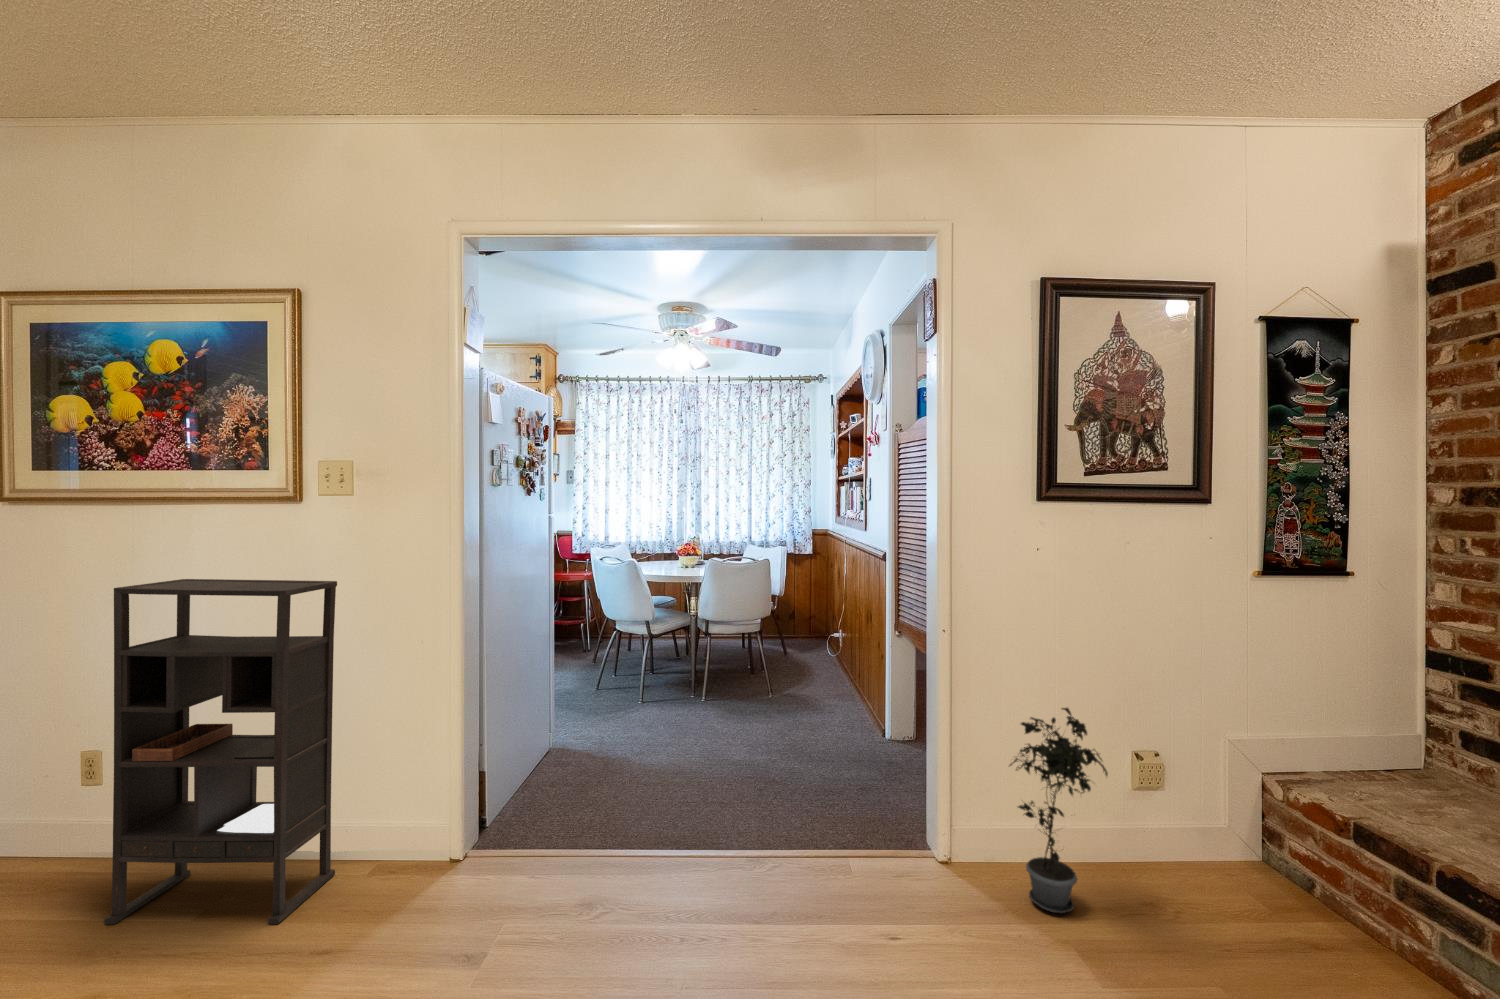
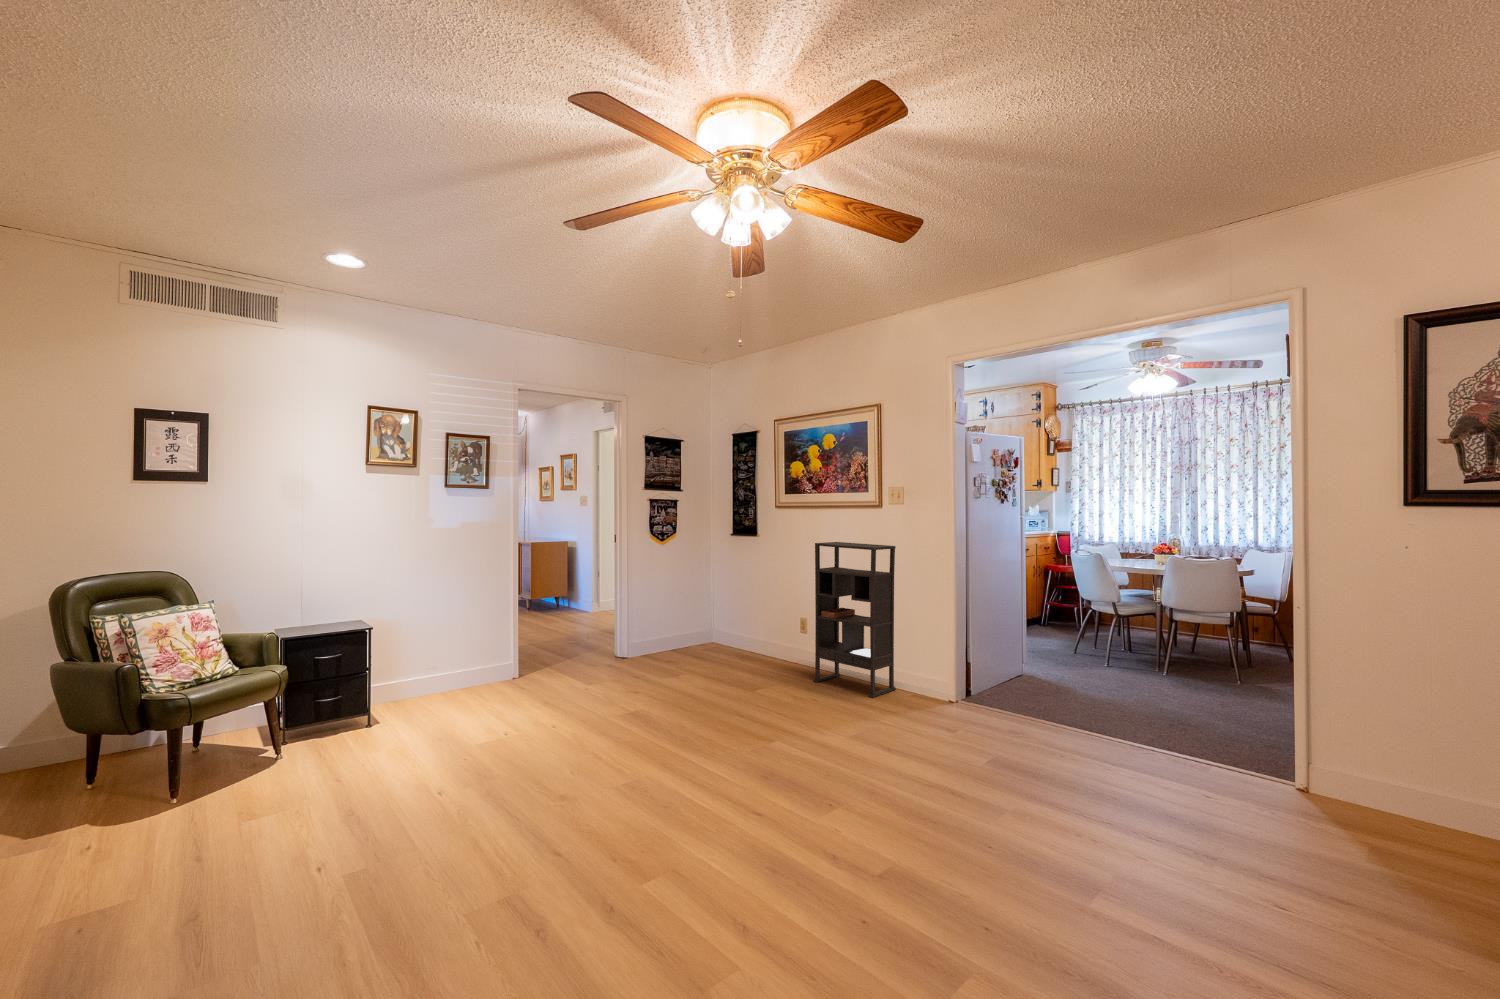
potted plant: present [1010,708,1108,914] -> none [1335,675,1434,835]

